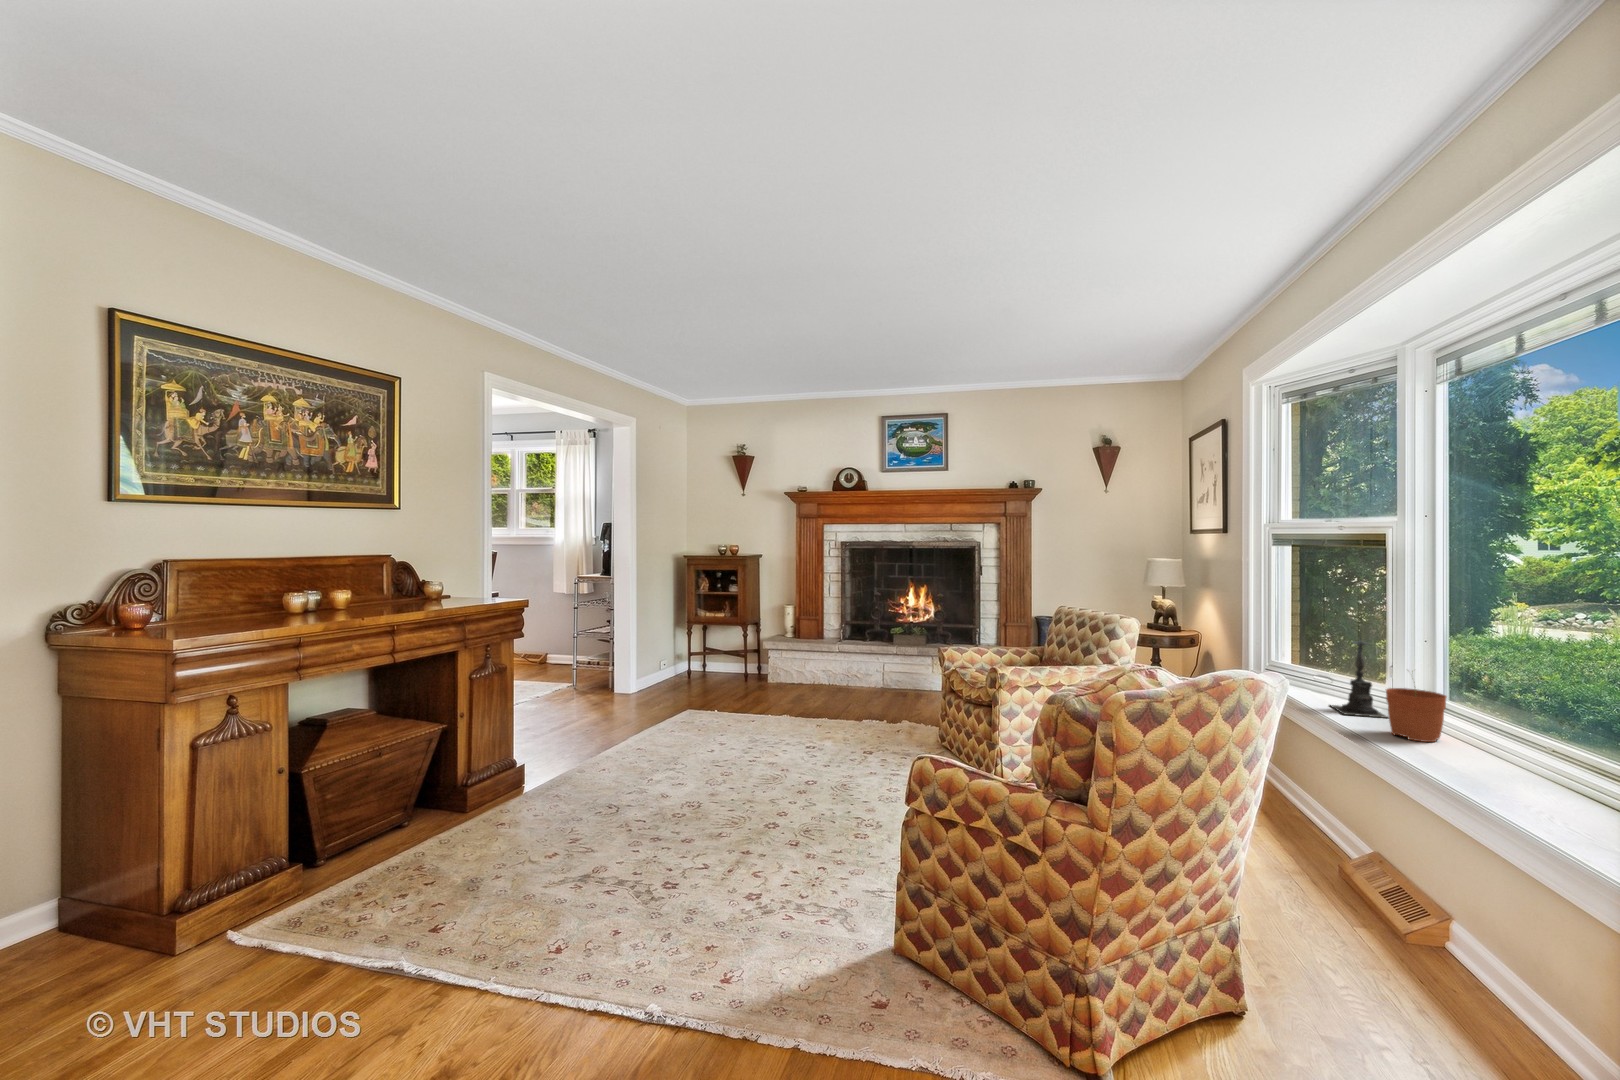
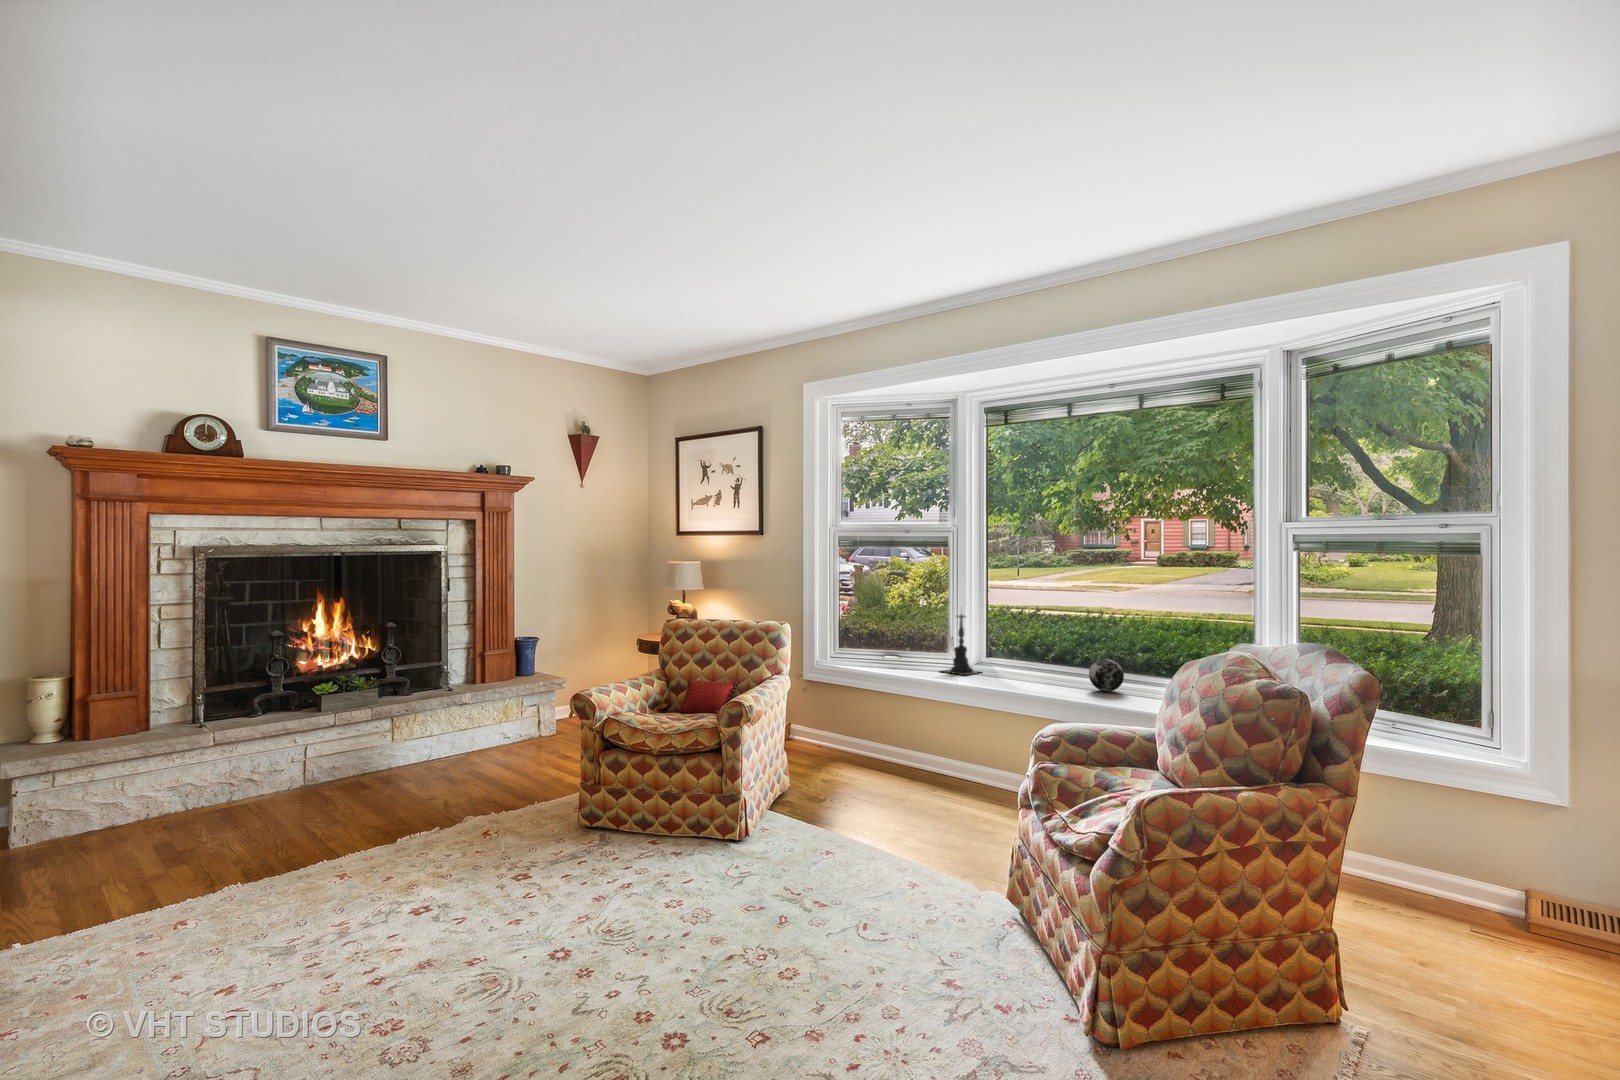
plant pot: present [1386,671,1447,742] -> none [1012,629,1048,682]
decorative orb: none [1439,723,1501,771] -> present [1089,659,1124,691]

